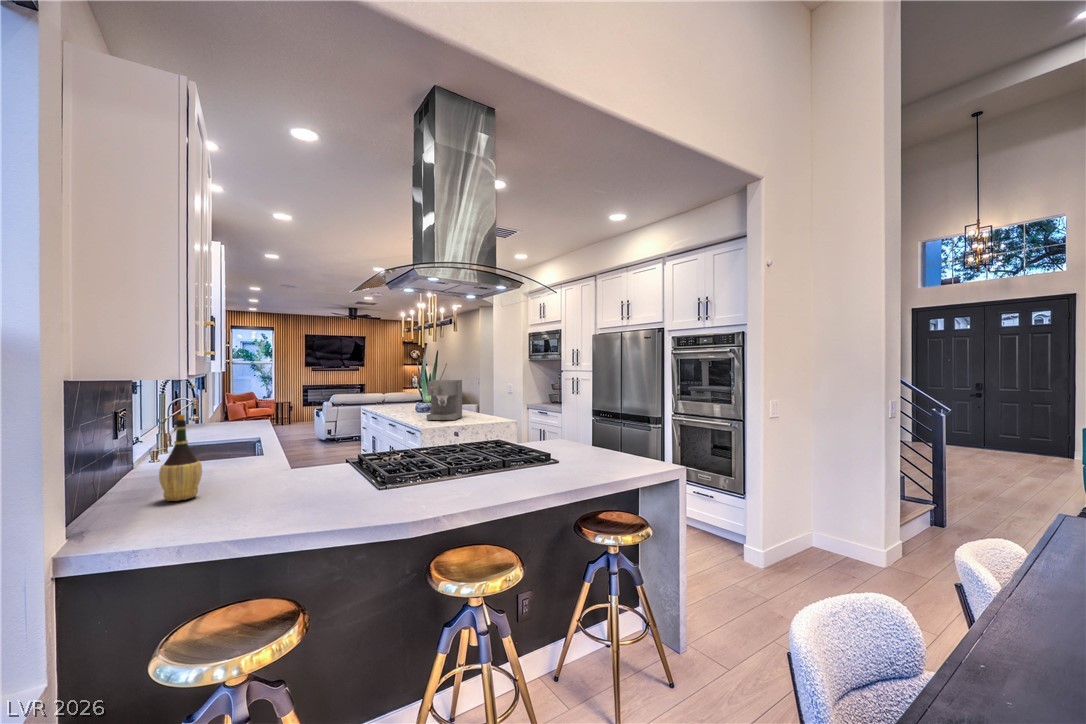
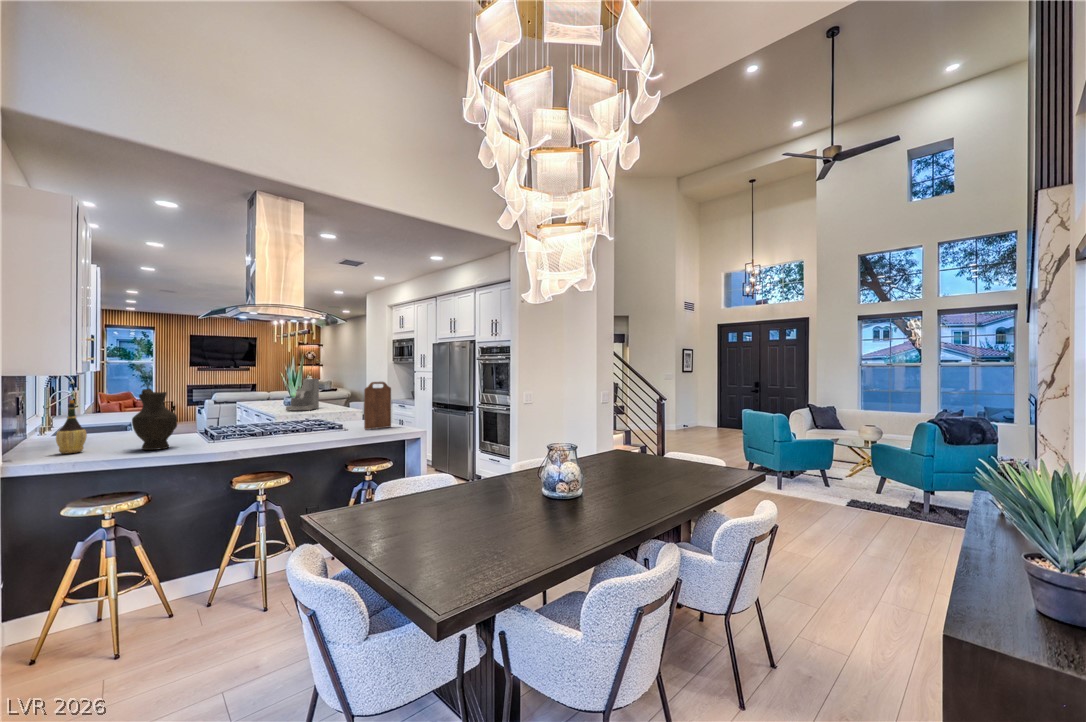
cutting board: none [581,385,615,461] -> present [364,382,391,429]
decorative vase: none [265,397,329,499] -> present [132,389,177,450]

